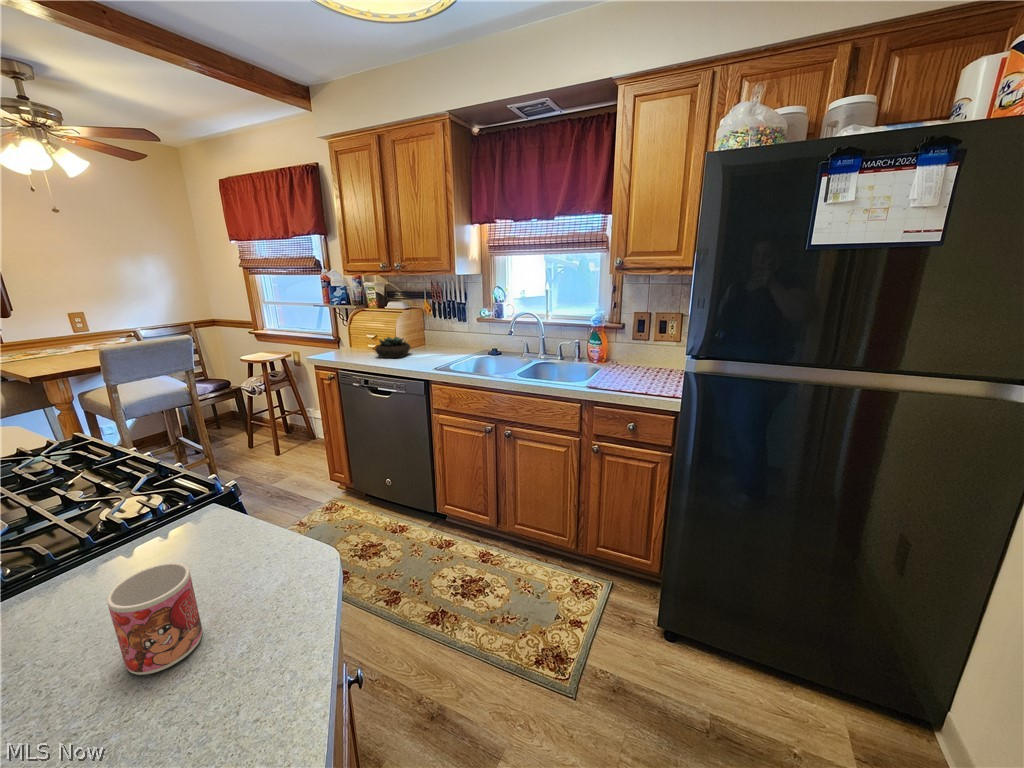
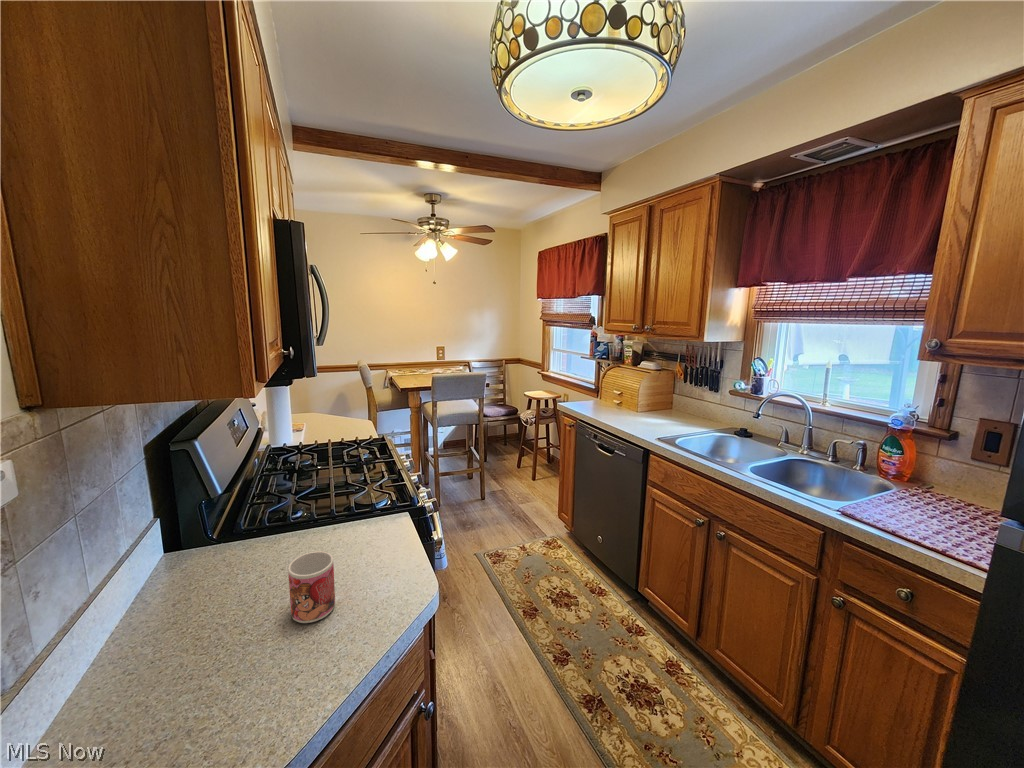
succulent plant: present [375,337,411,358] -> none [610,397,647,419]

